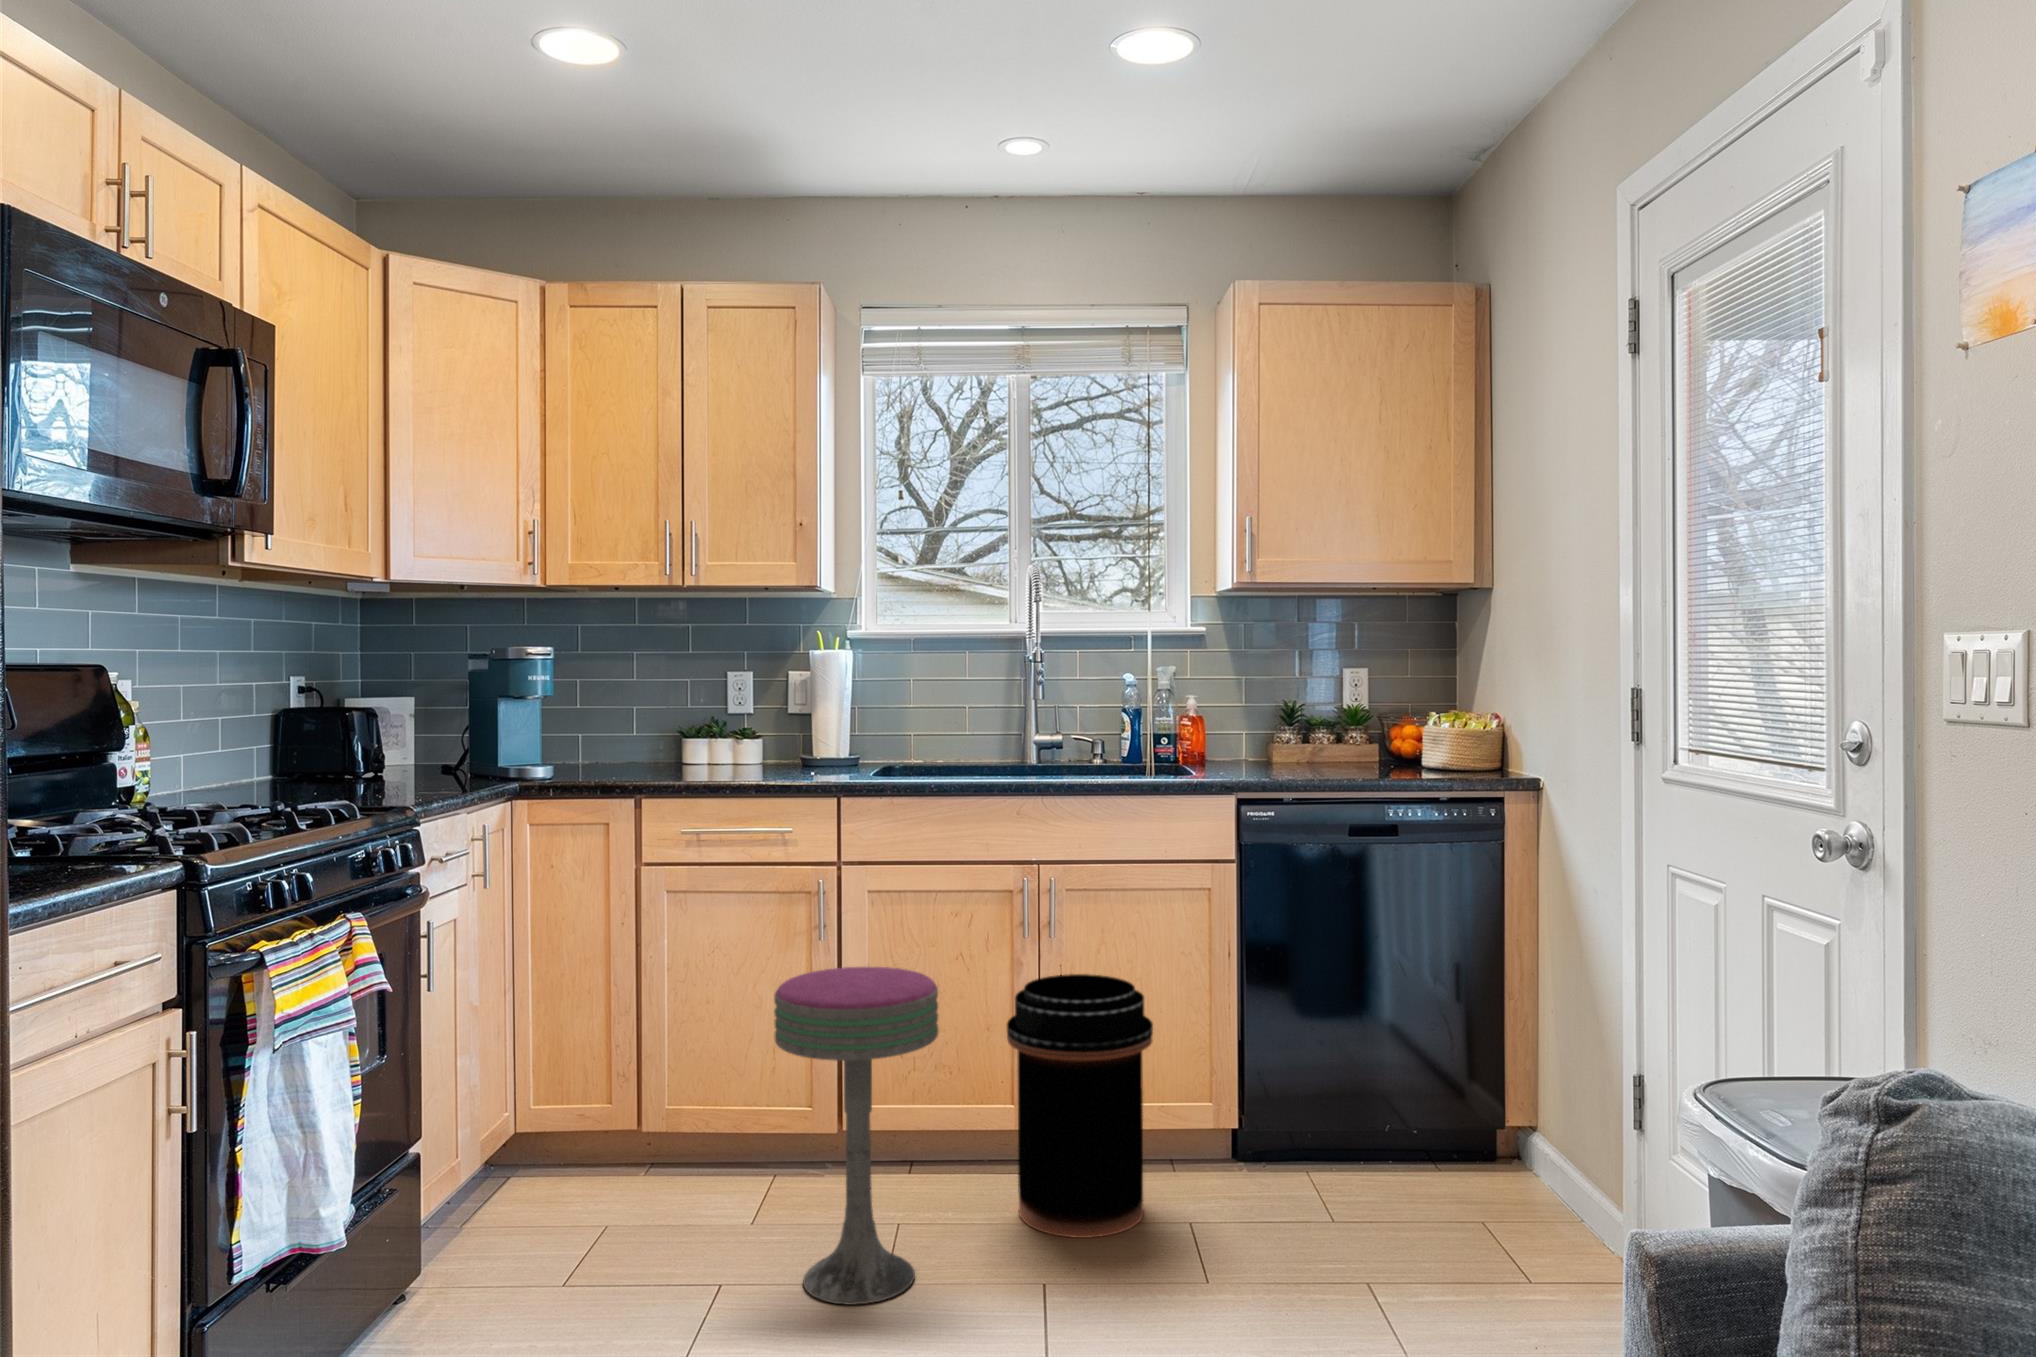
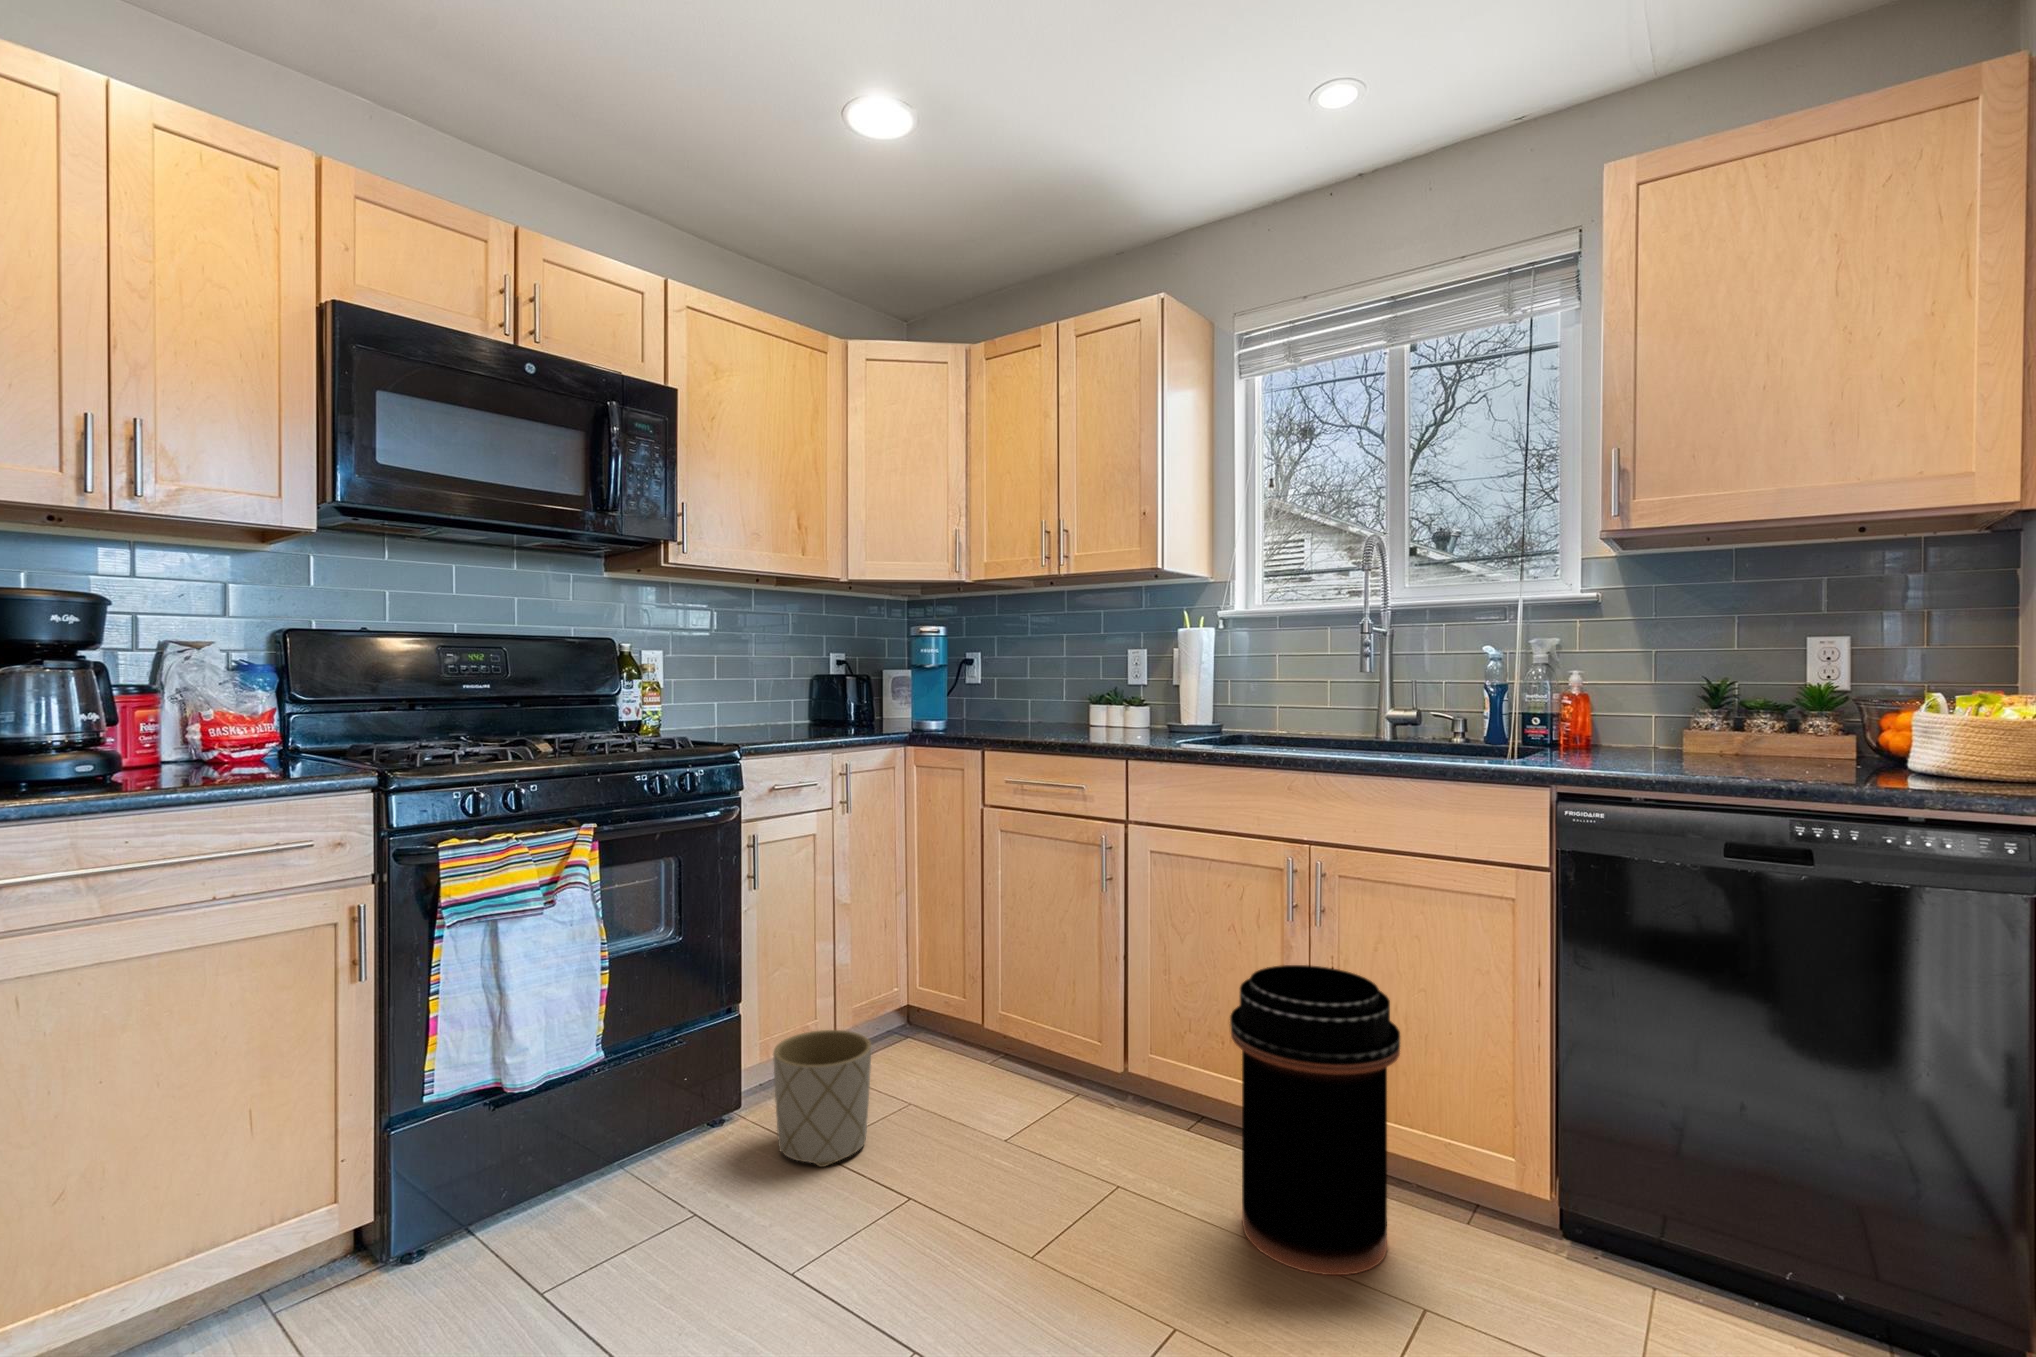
bar stool: present [774,967,939,1305] -> none [956,917,1115,1255]
planter: none [489,1153,614,1315] -> present [773,1030,872,1167]

